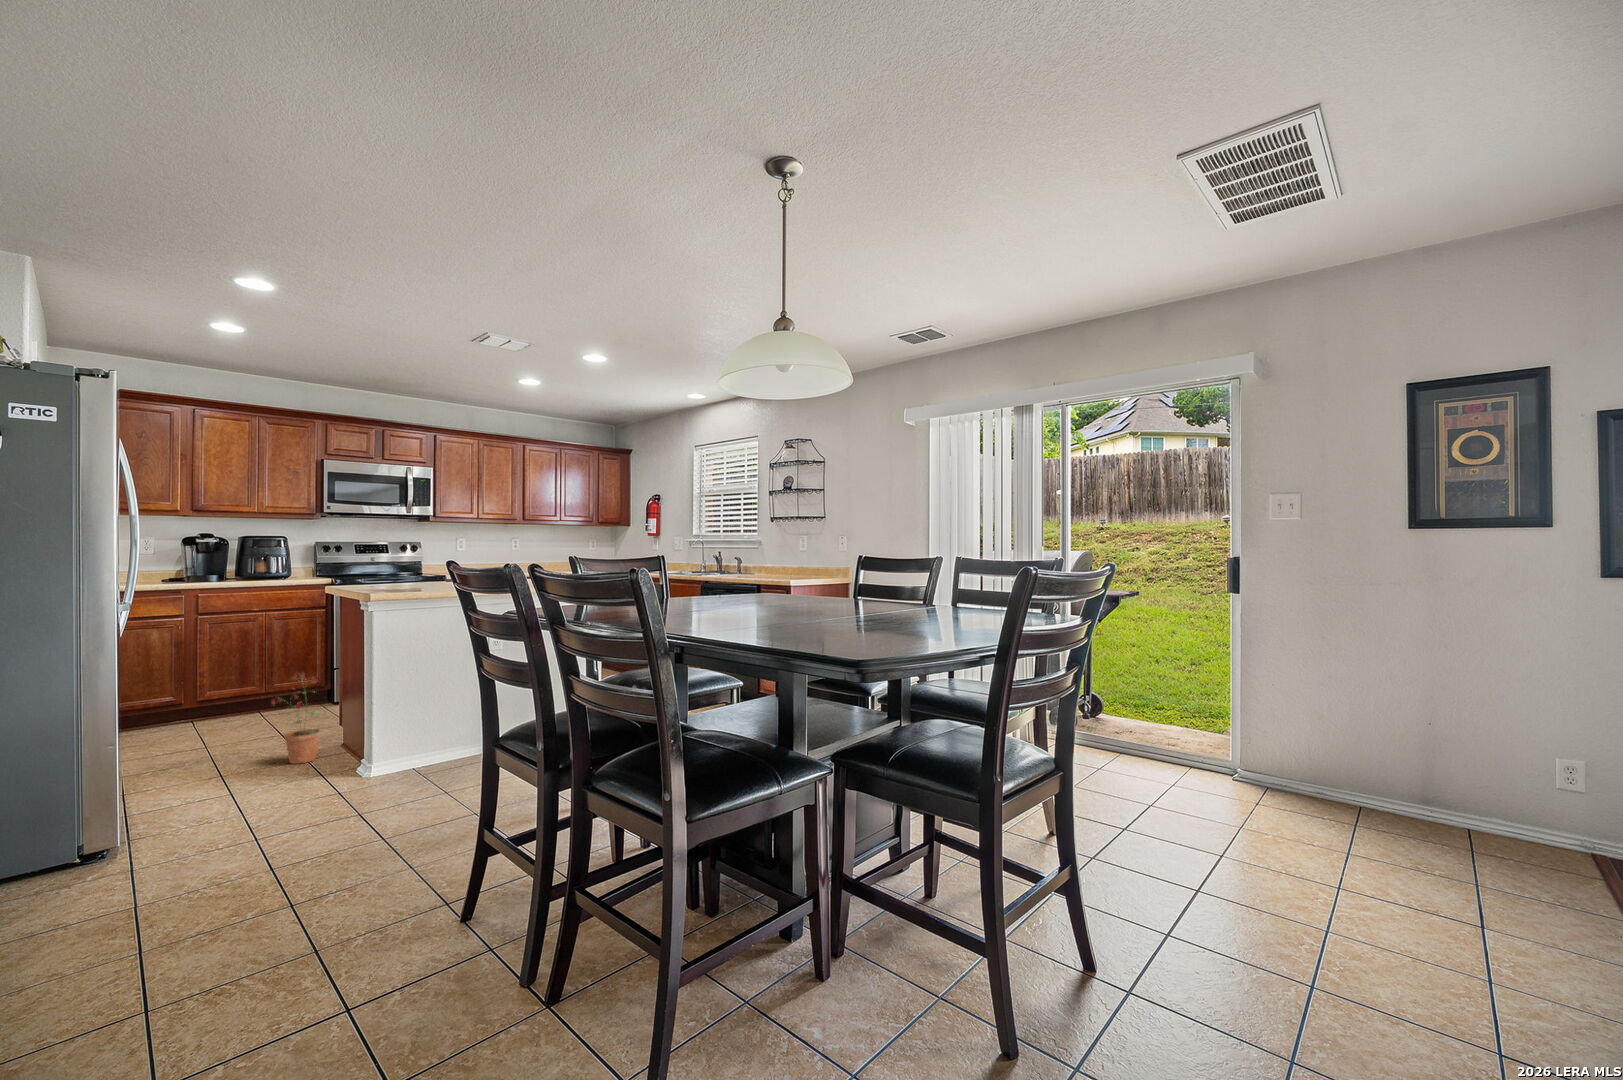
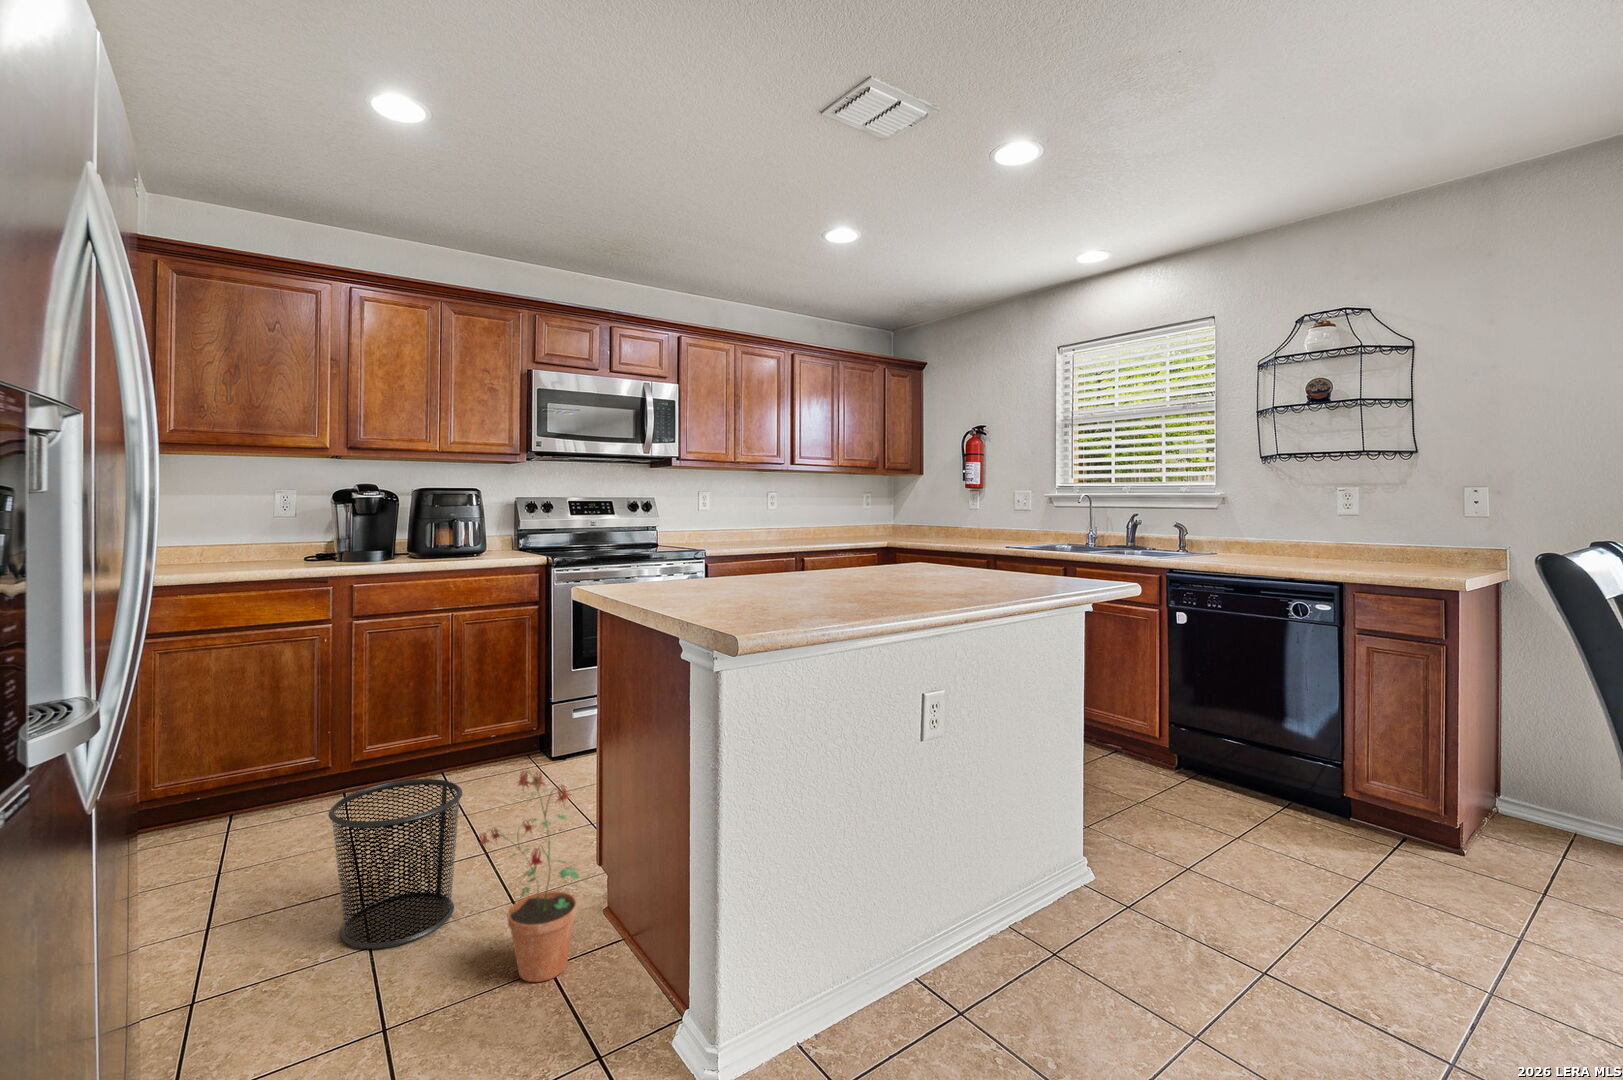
trash can: none [190,688,264,762] -> present [328,779,462,949]

